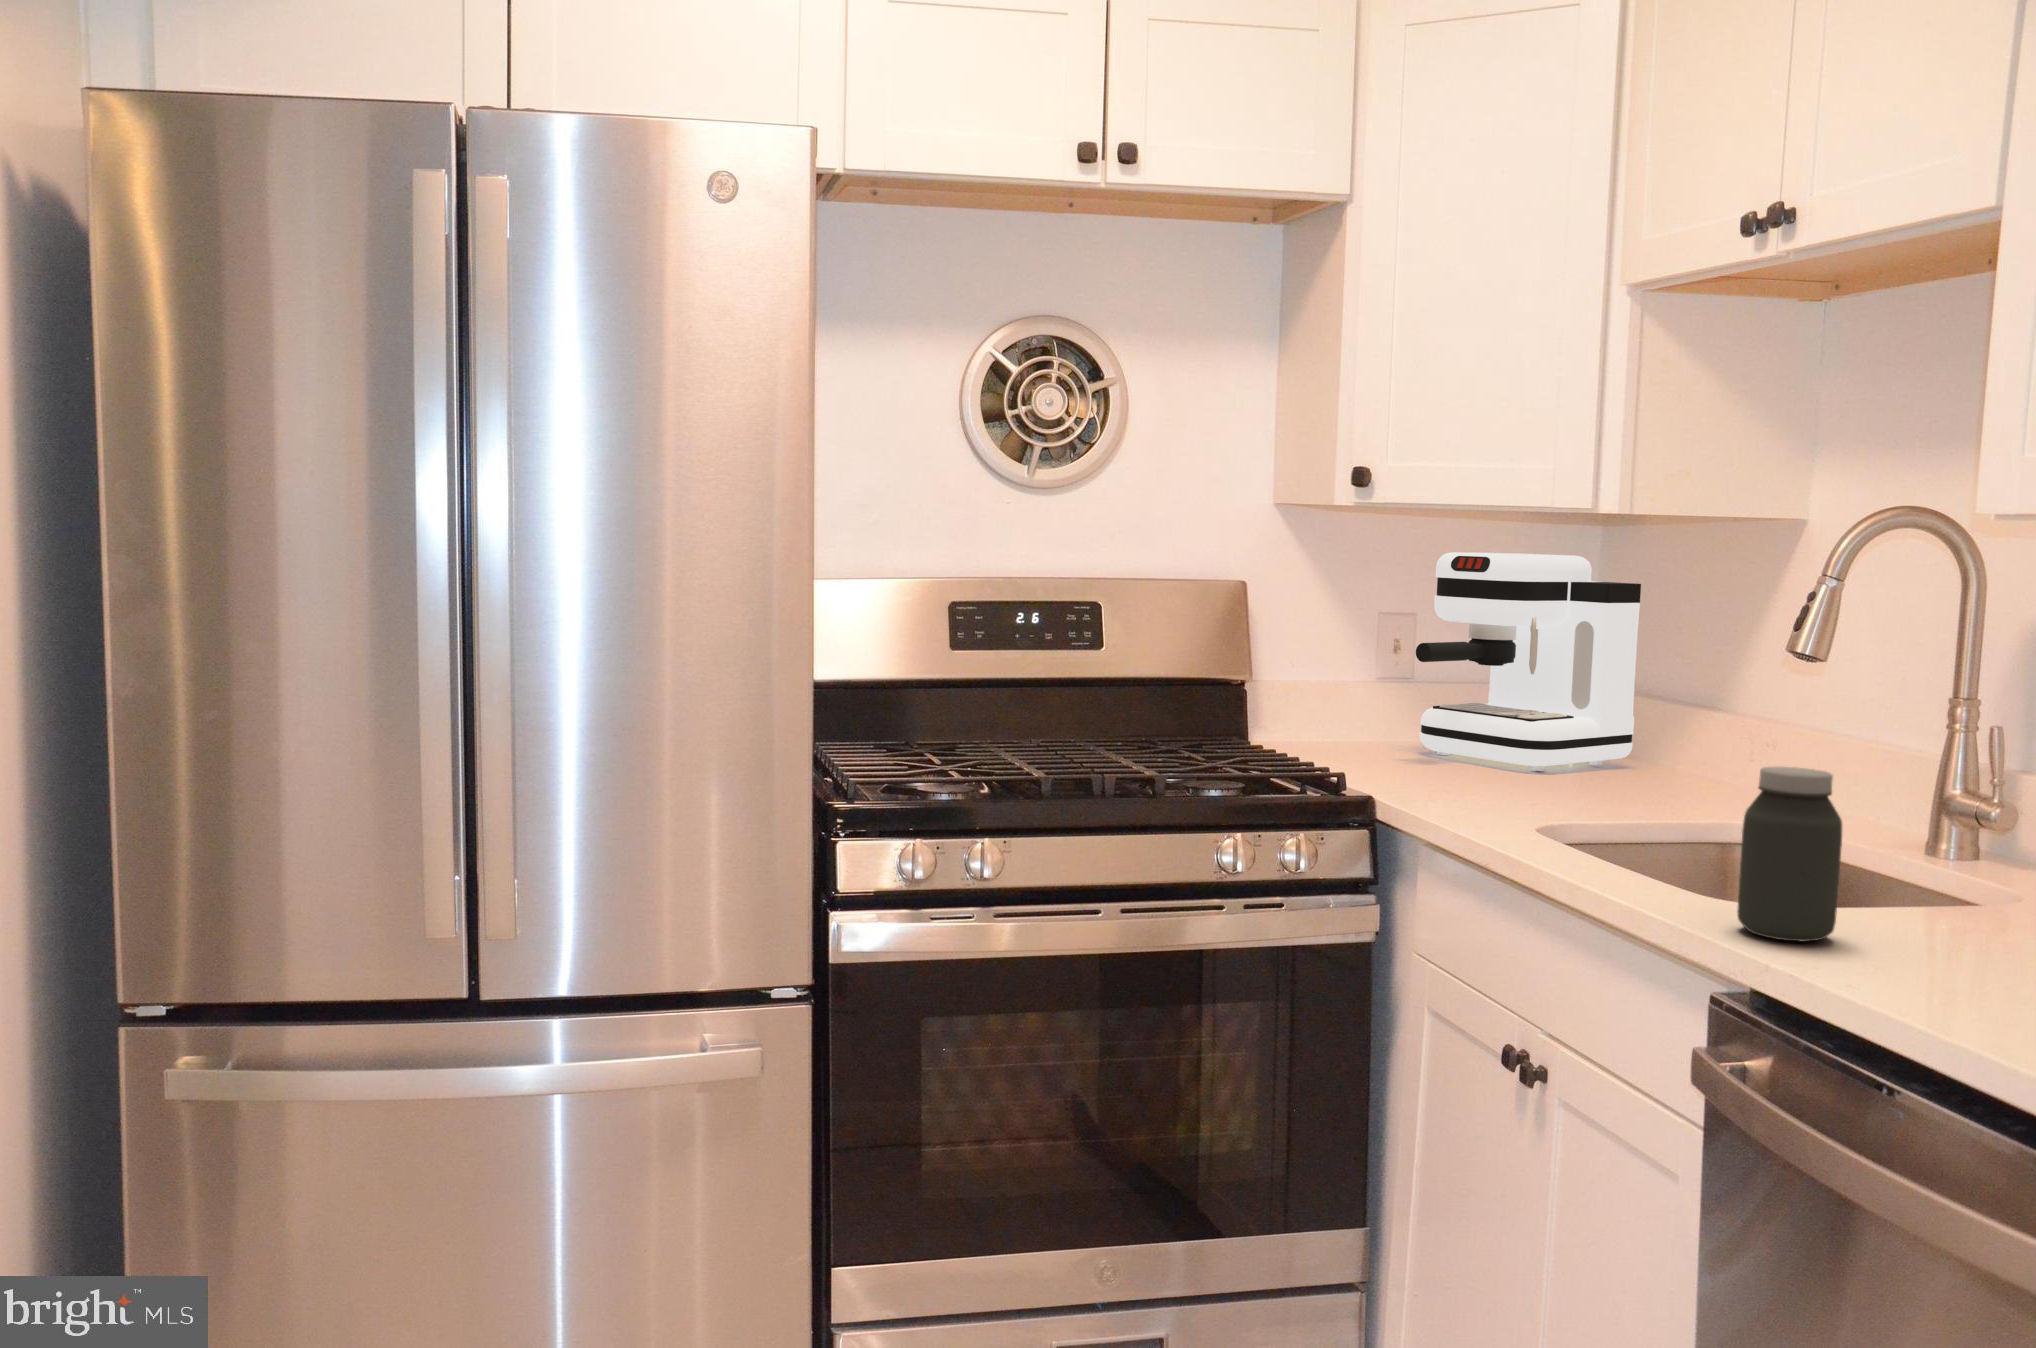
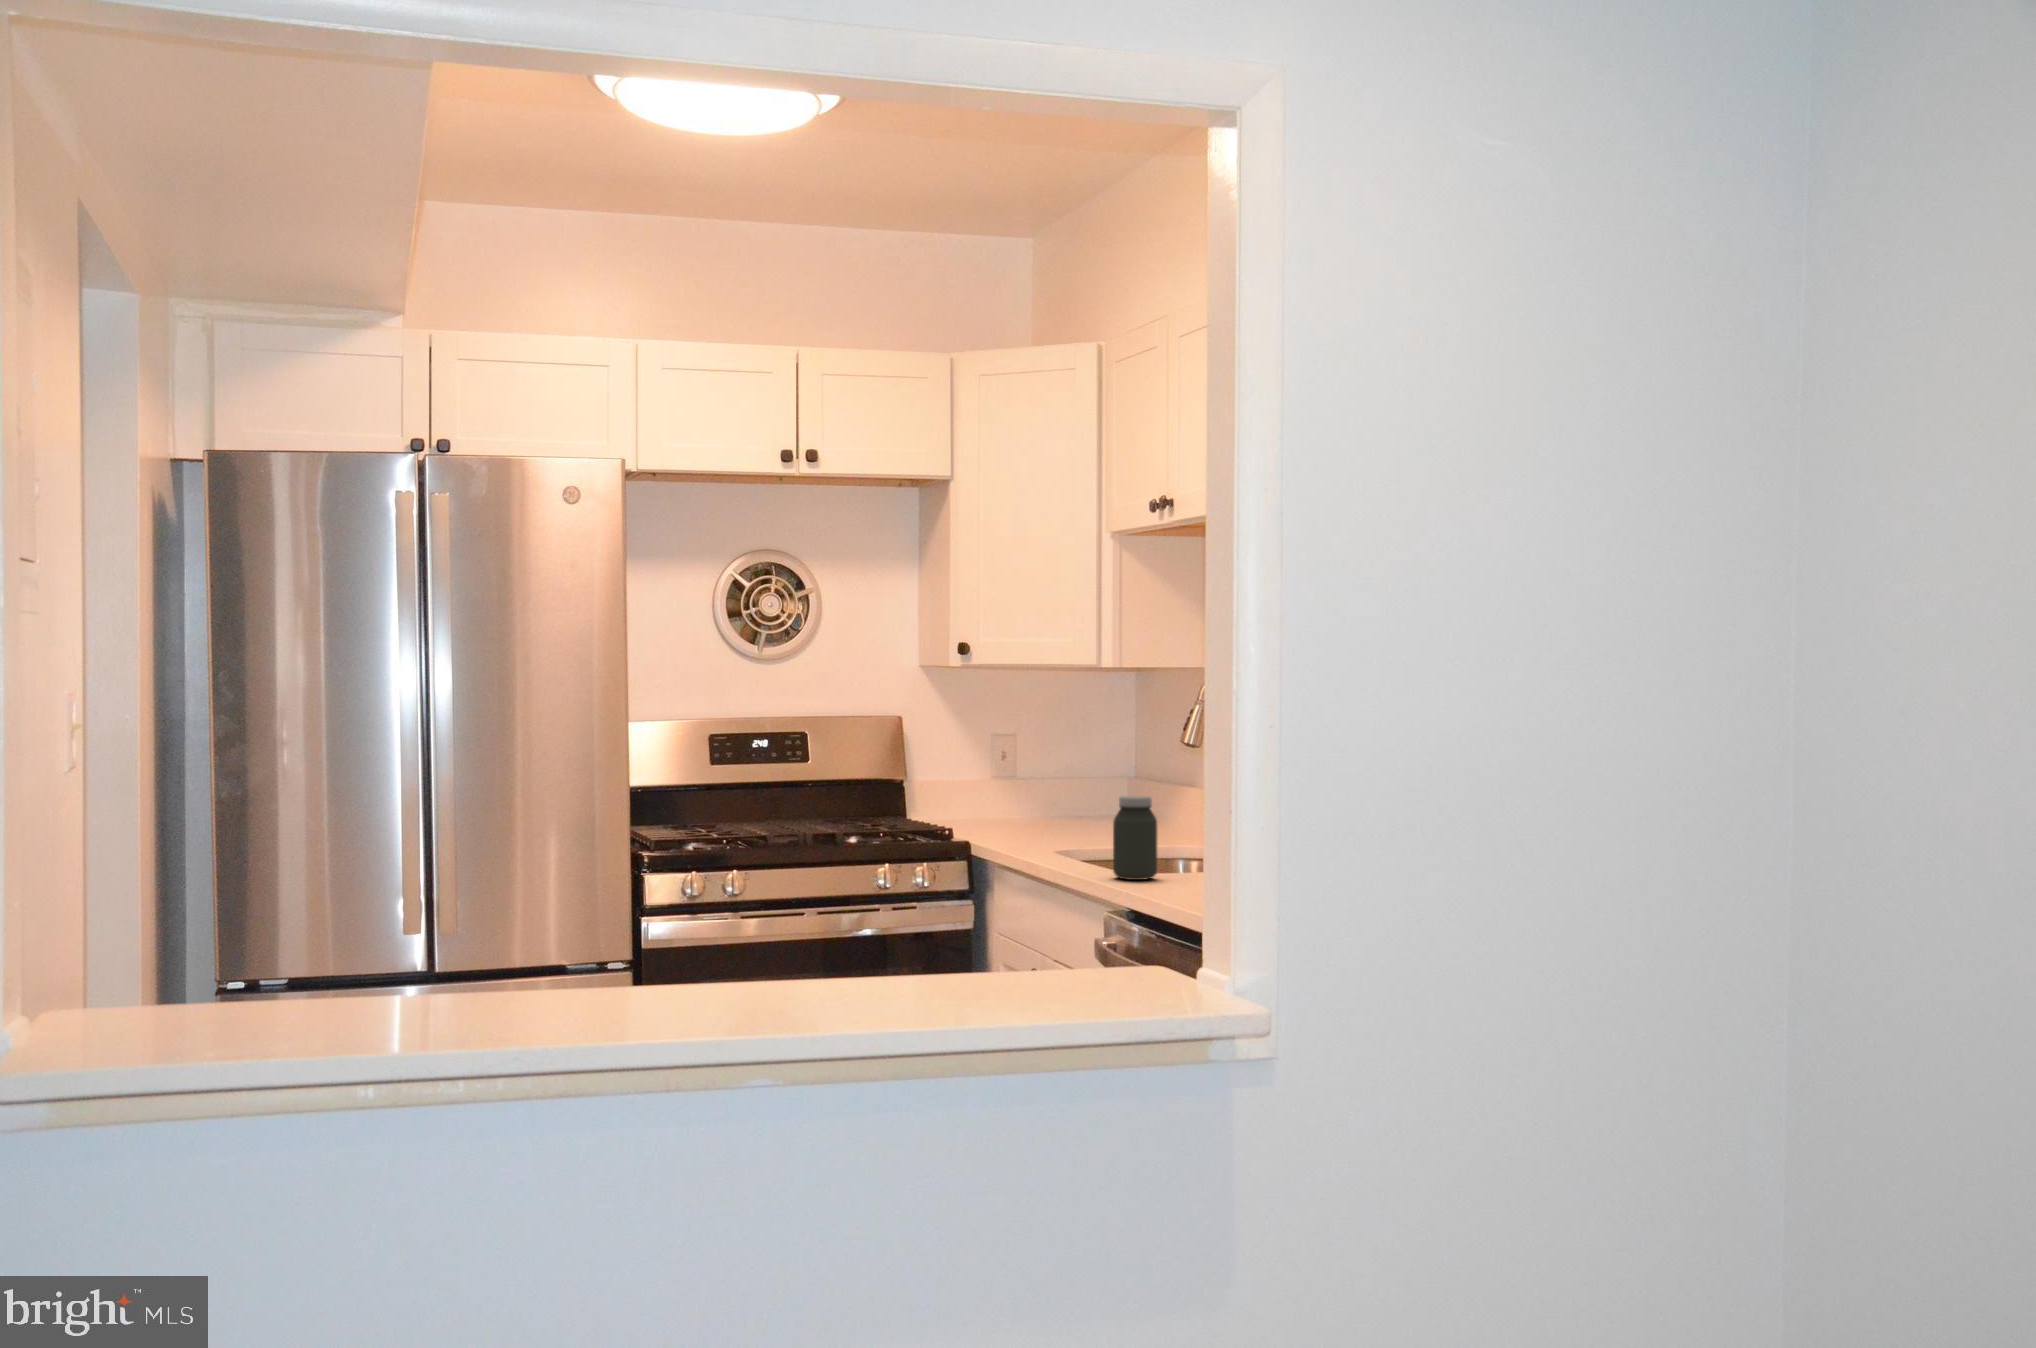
coffee maker: present [1416,552,1641,771] -> none [1006,694,1144,828]

